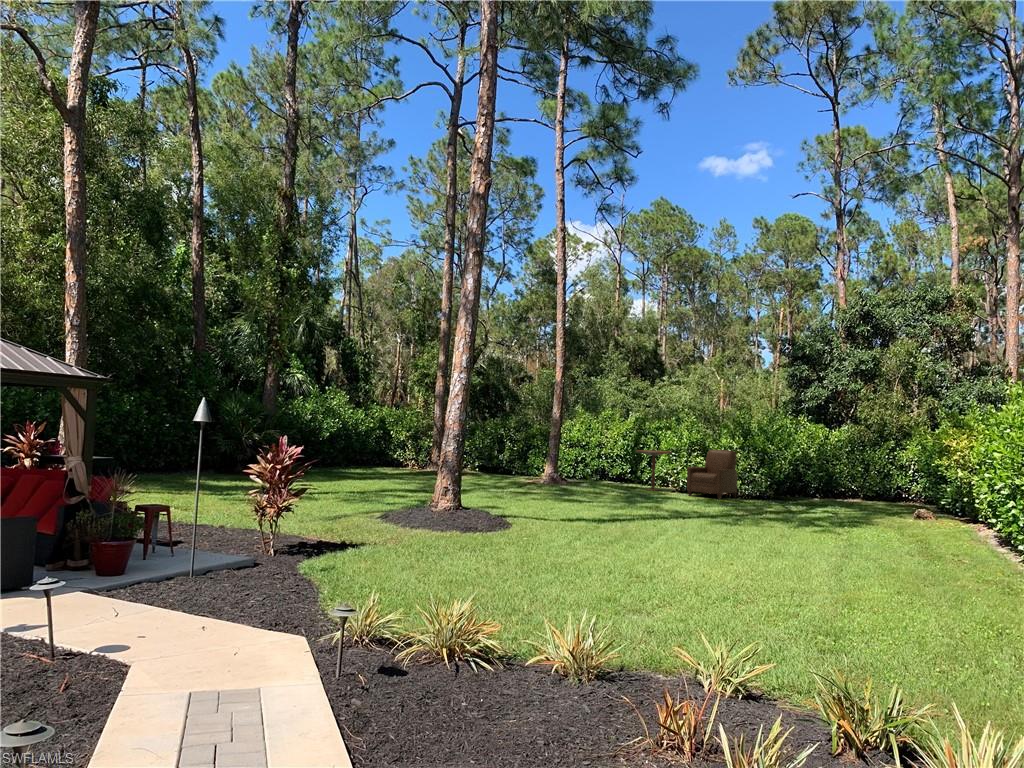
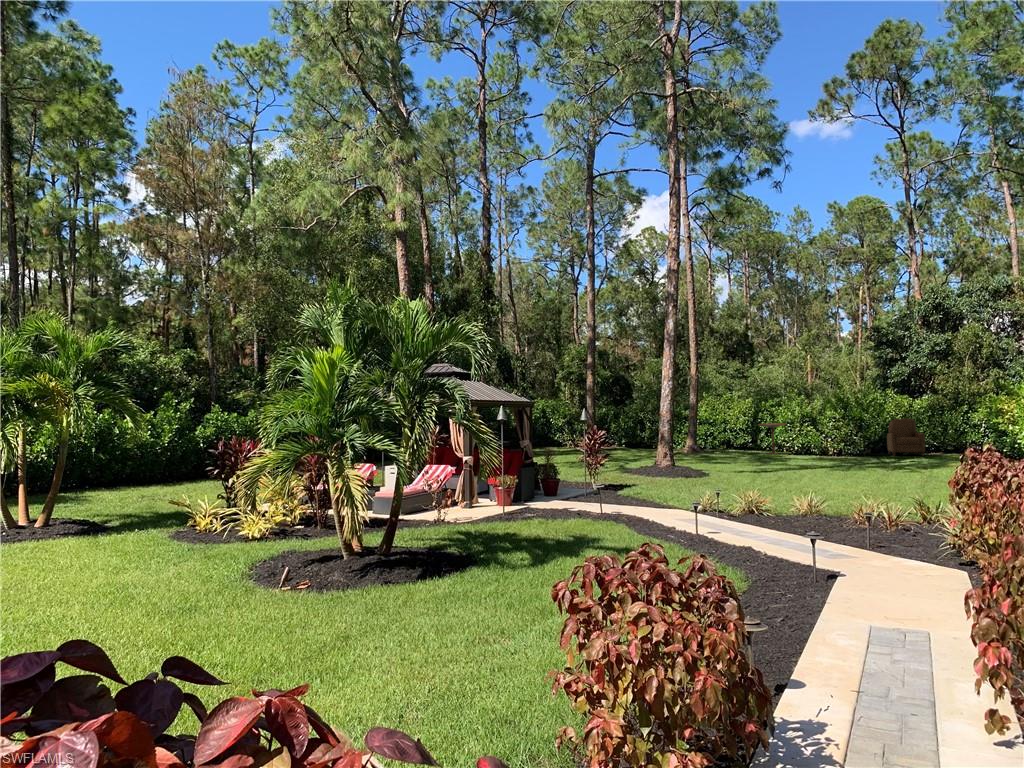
chair: present [687,449,737,499] -> present [887,418,925,456]

